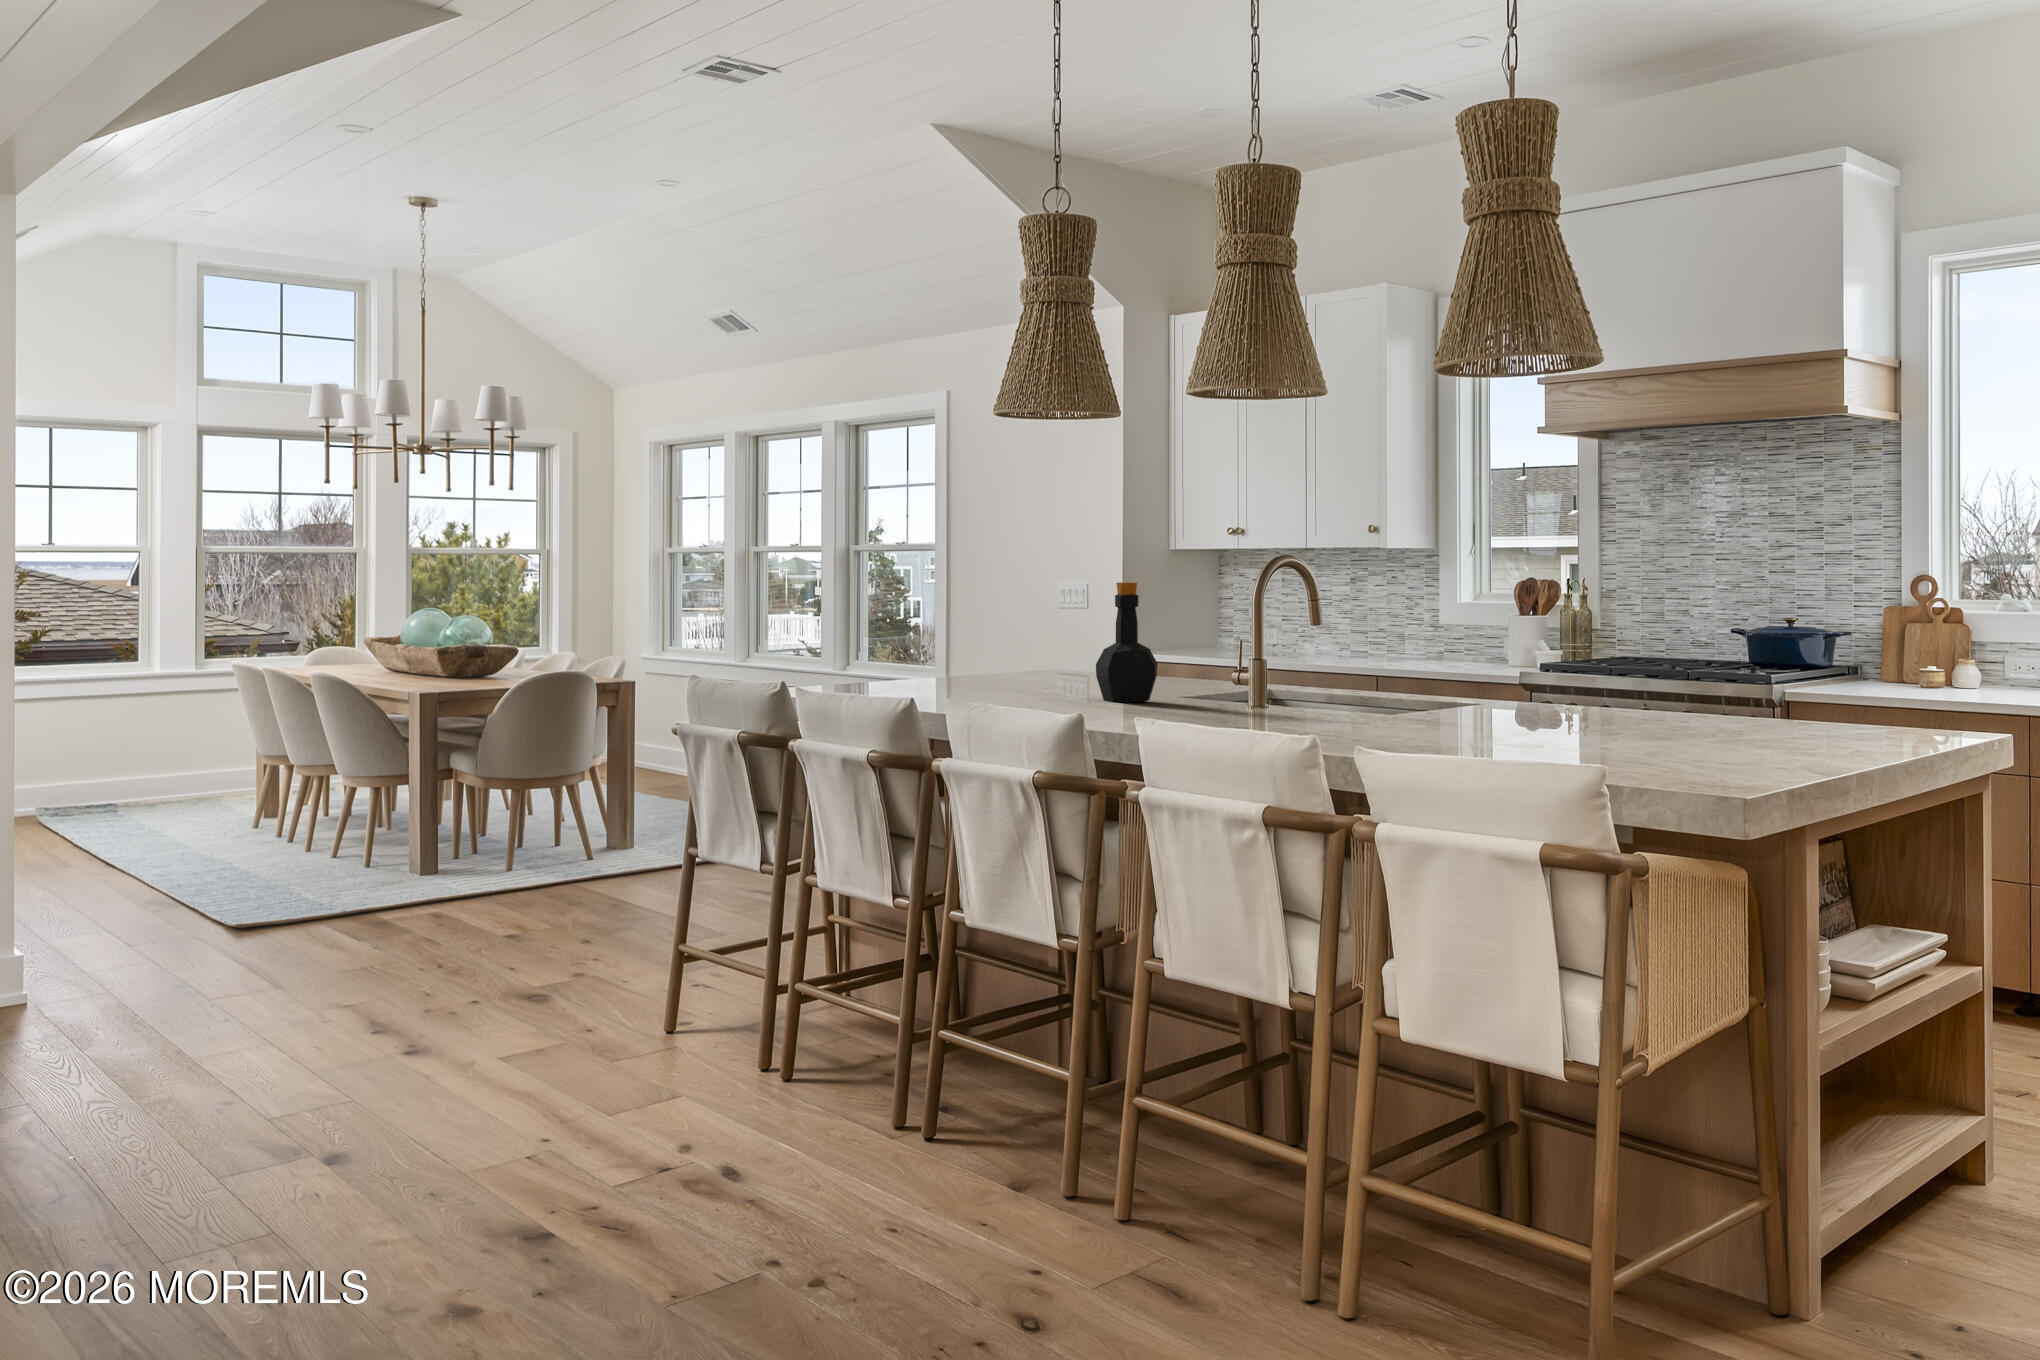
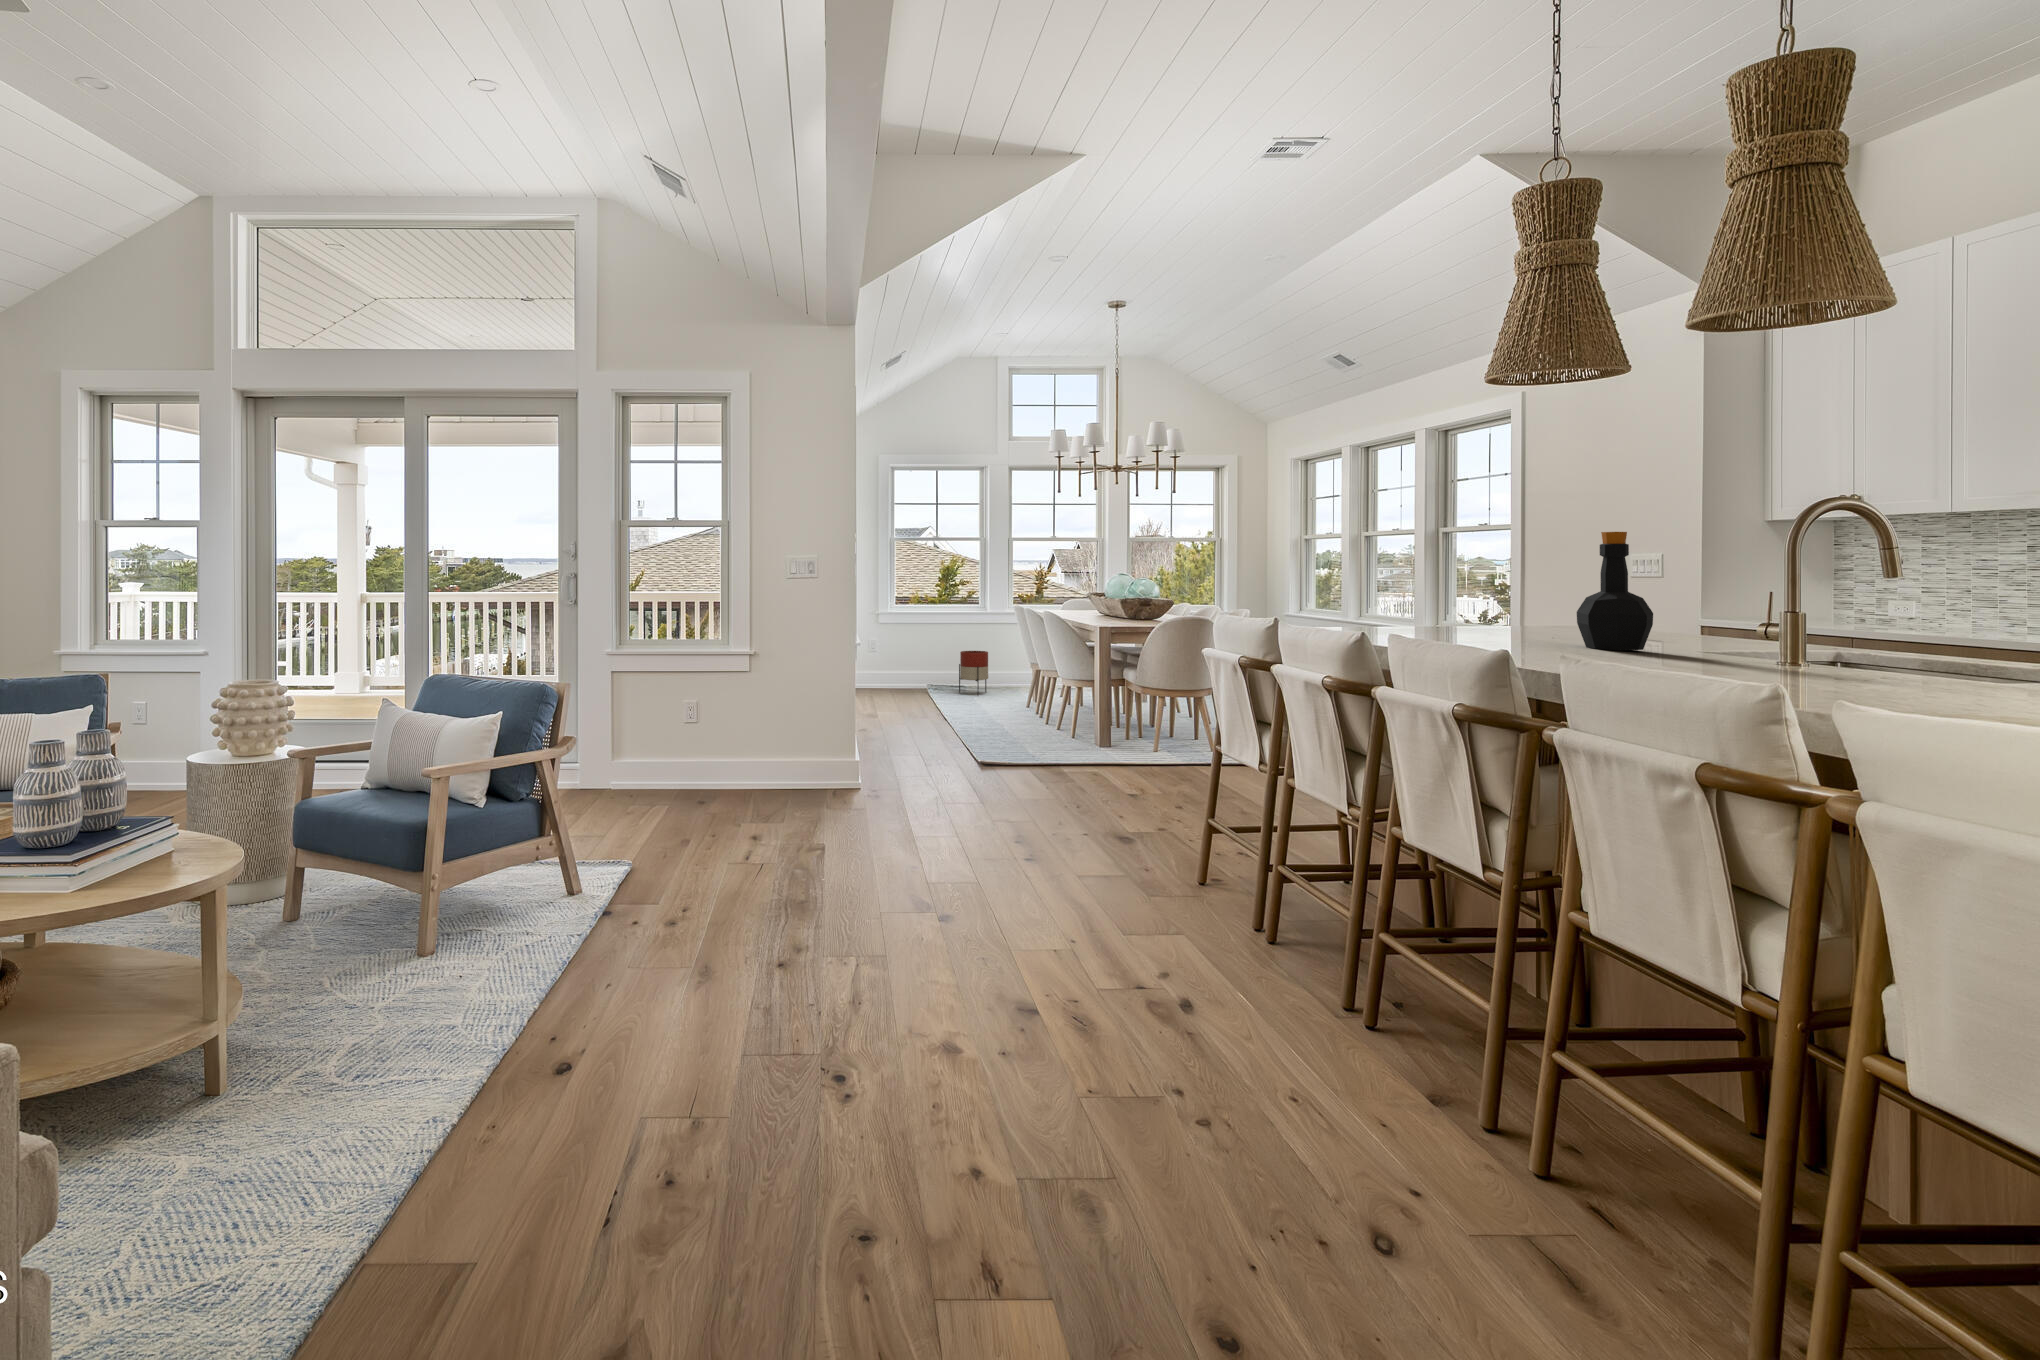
planter: none [103,742,164,821] -> present [959,651,988,695]

